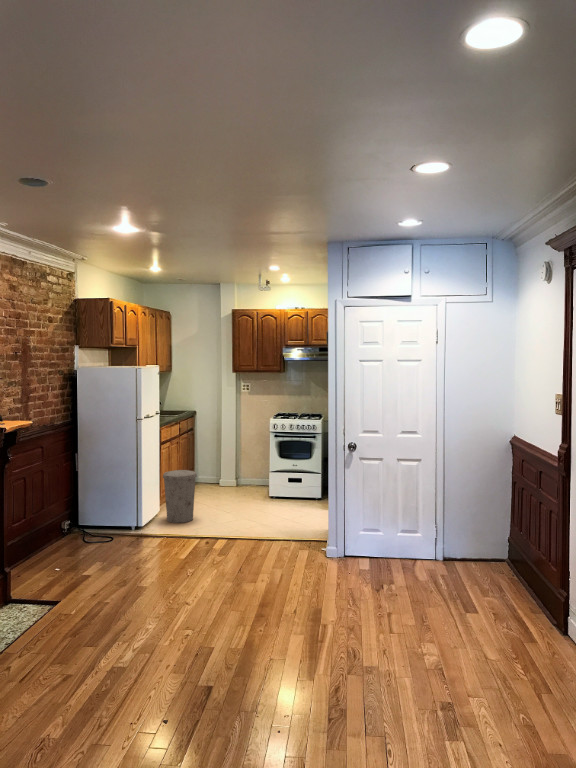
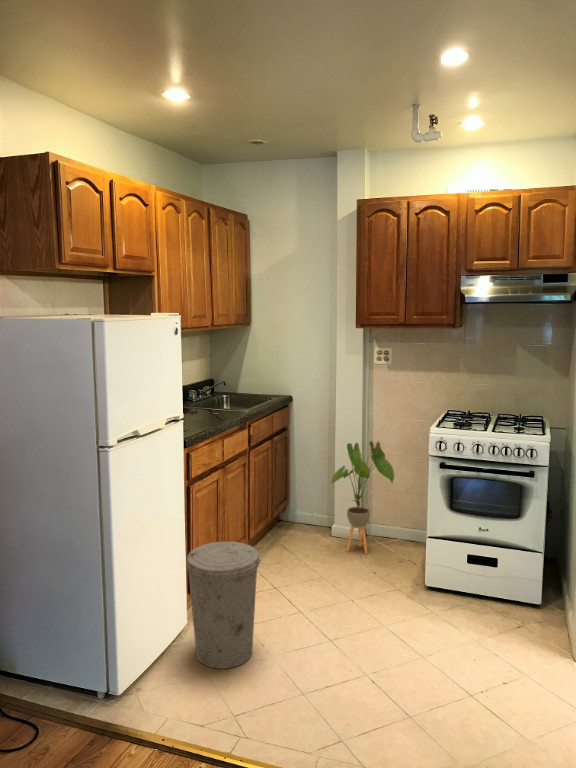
house plant: none [220,432,253,491] -> present [331,441,394,554]

